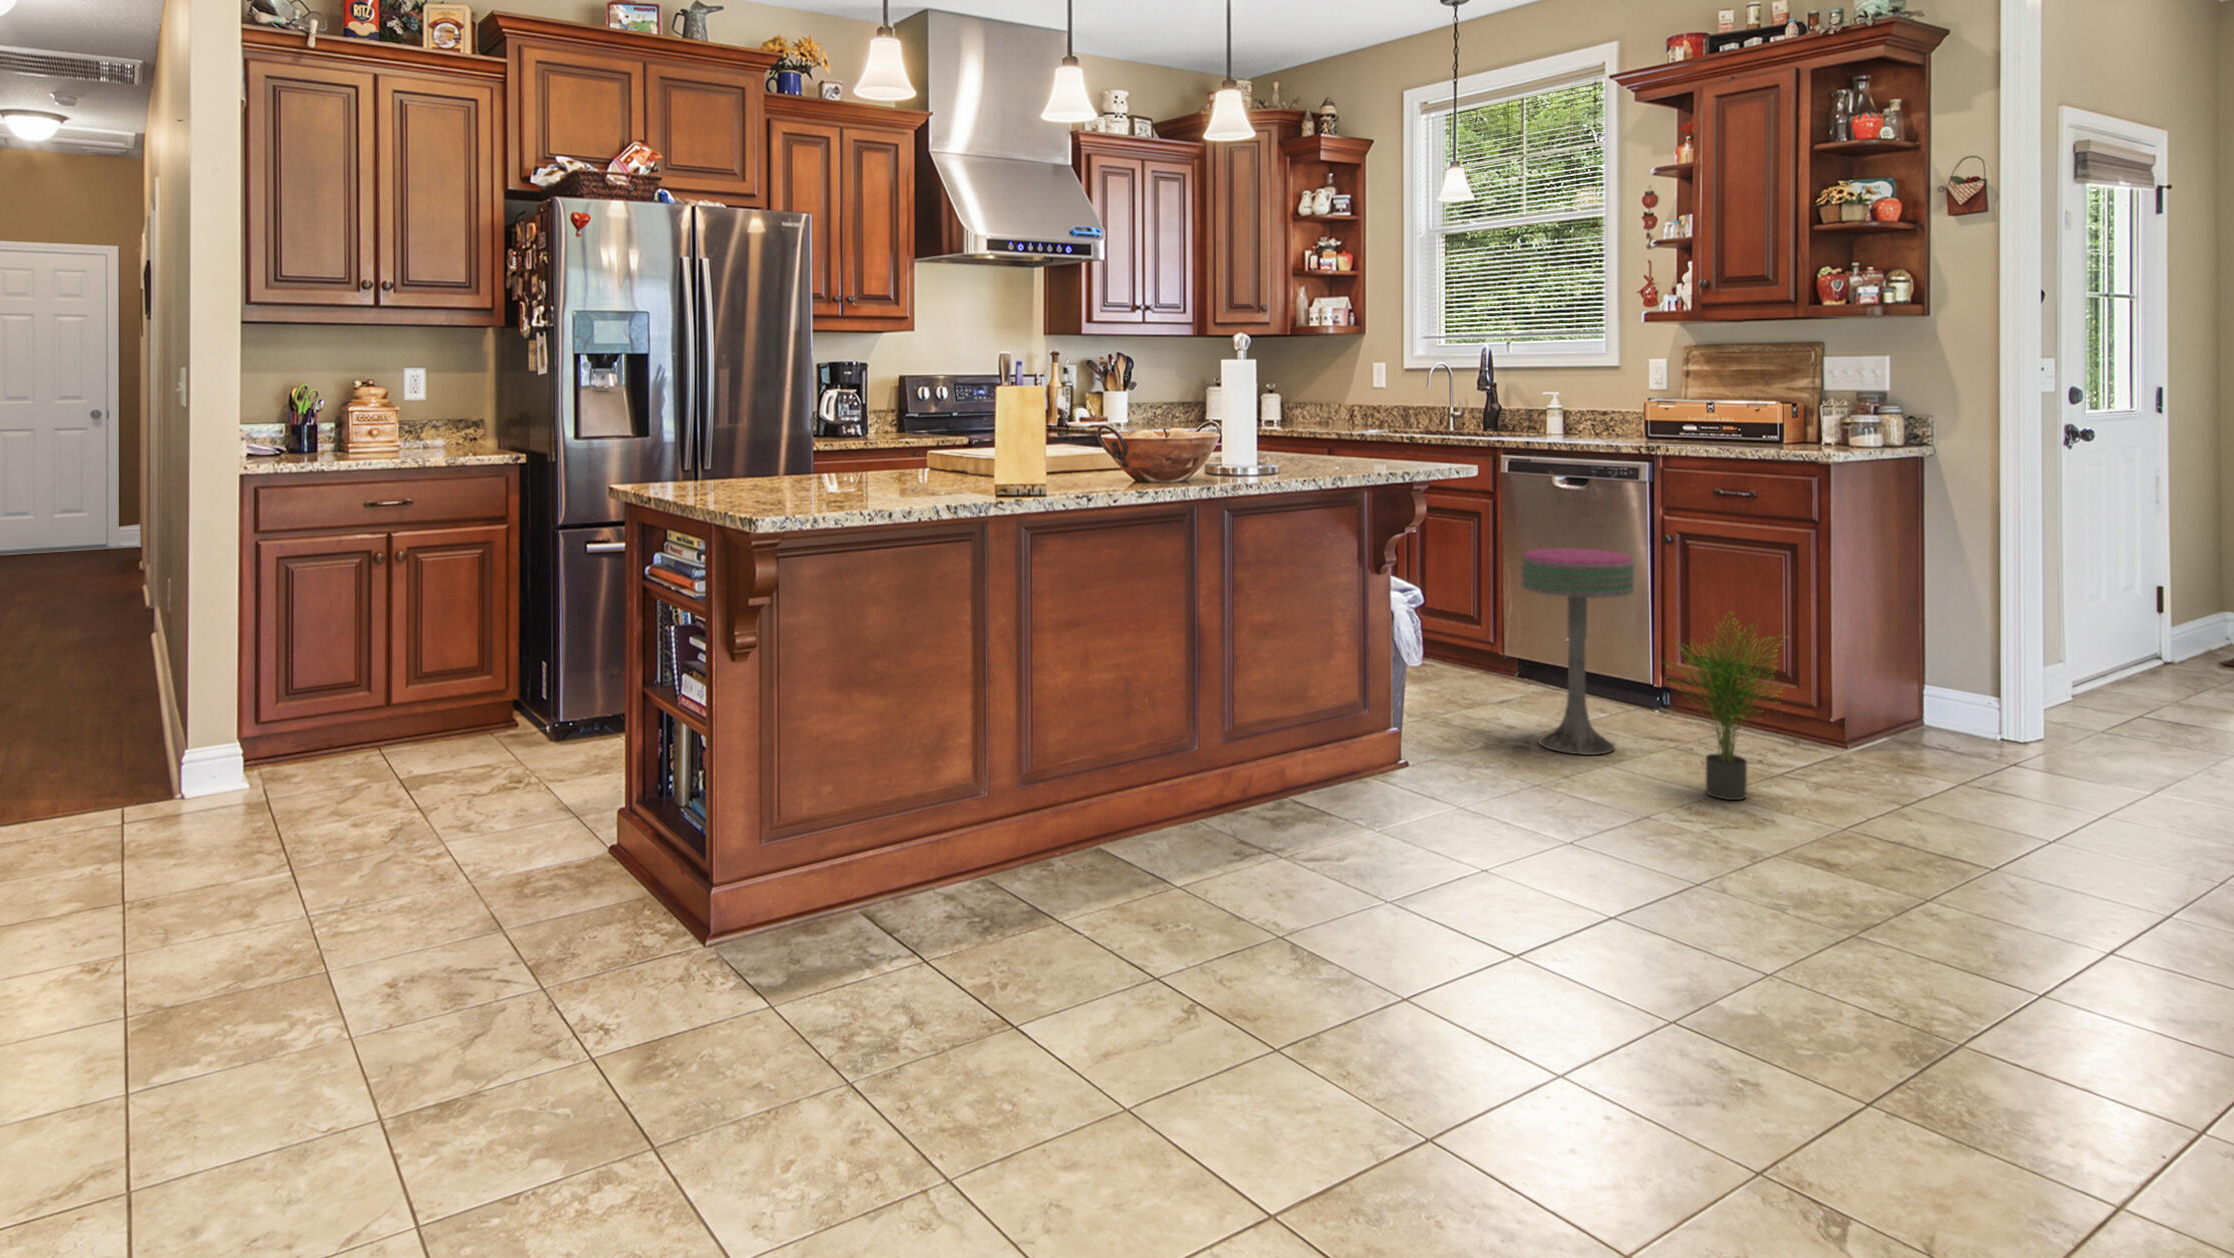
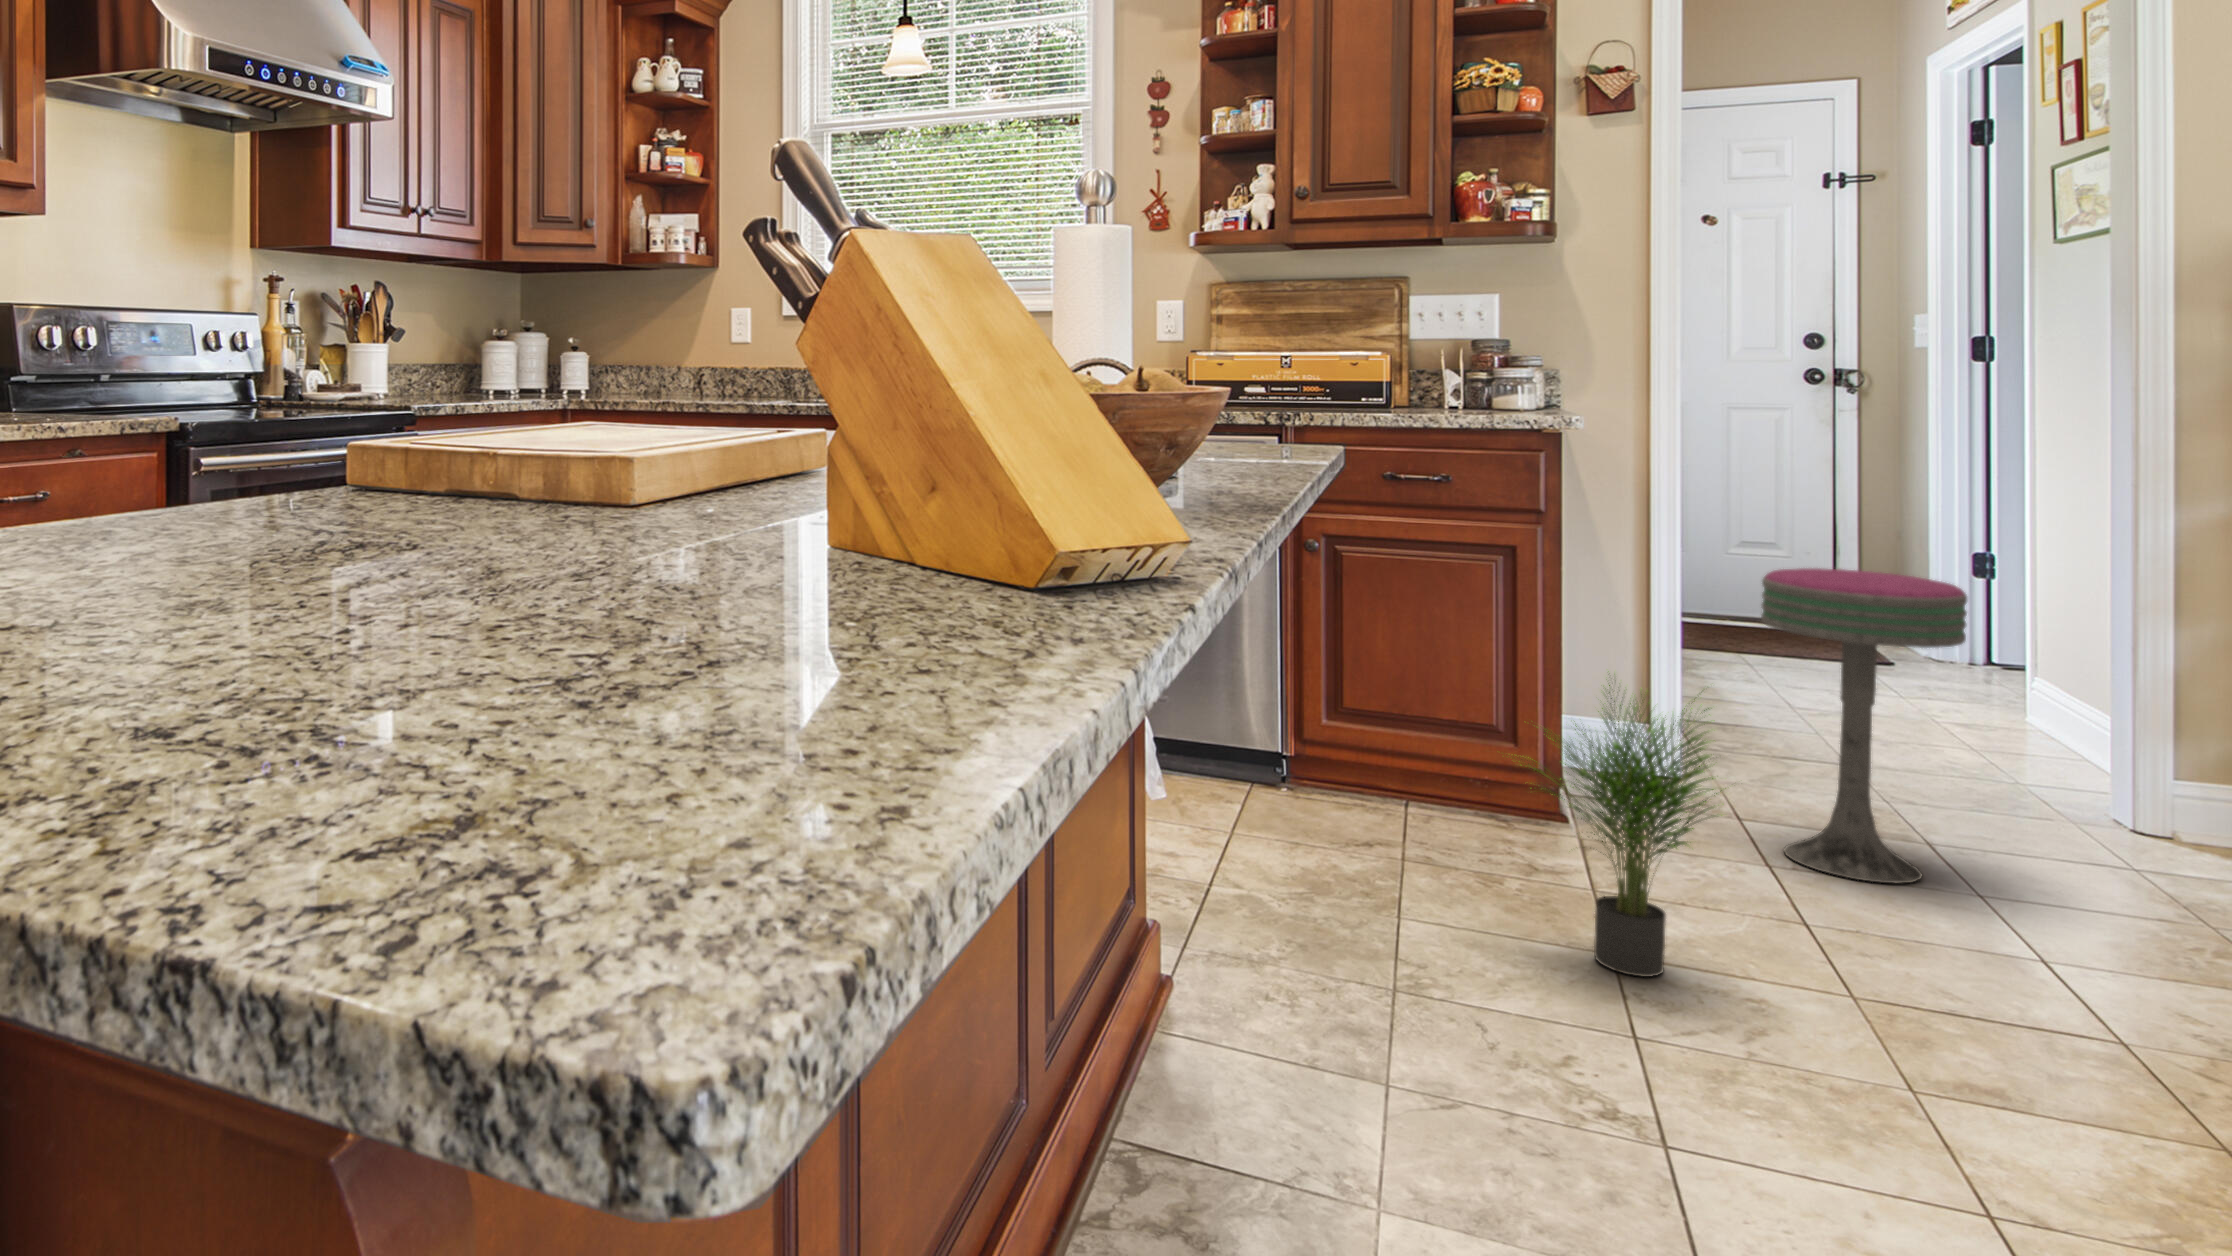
bar stool: present [1522,548,1634,755] -> present [1761,568,1967,883]

